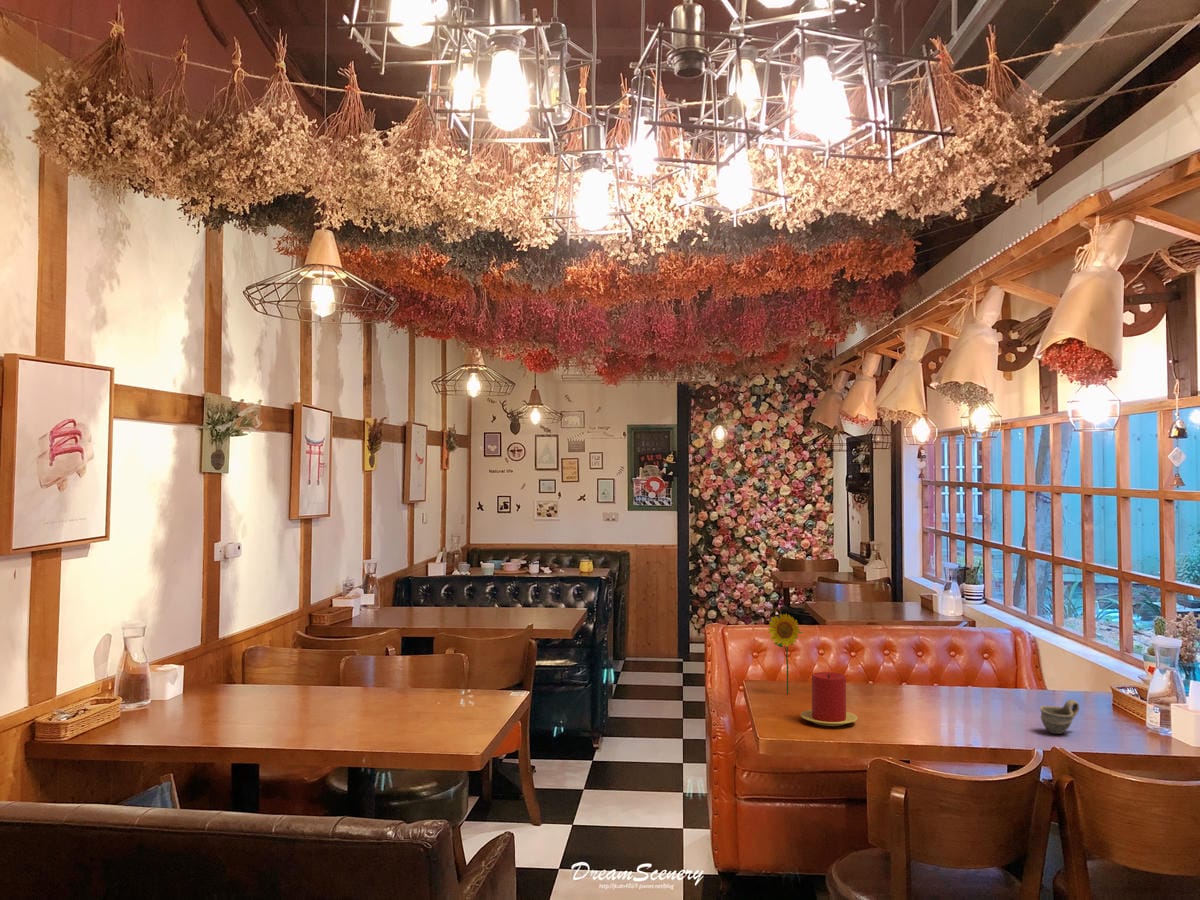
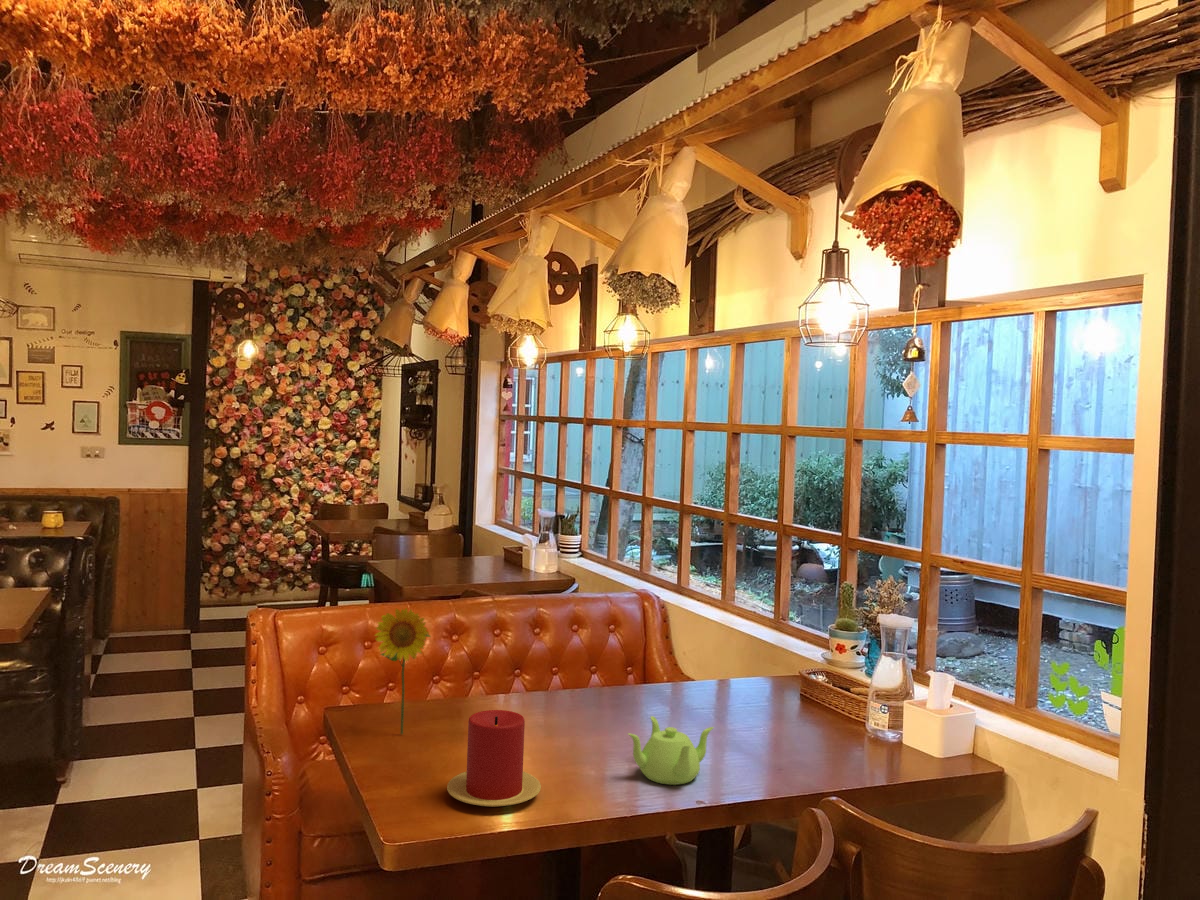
teapot: none [918,691,982,731] -> present [628,716,713,785]
cup: present [1040,700,1079,734] -> none [781,713,826,766]

